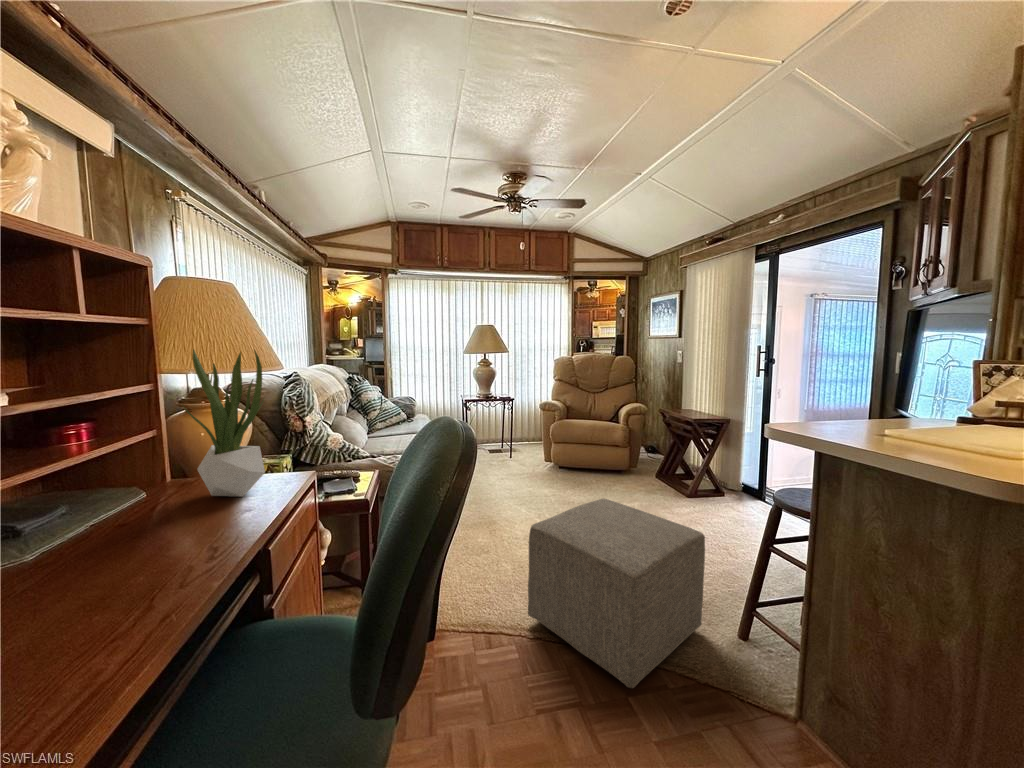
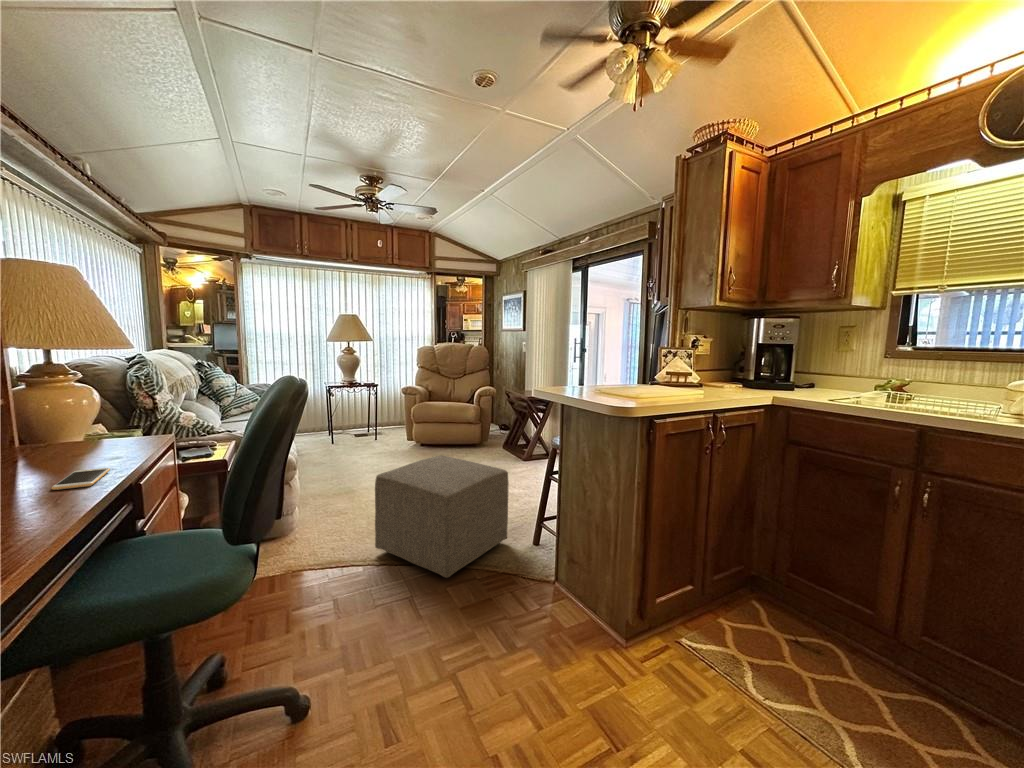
potted plant: present [184,349,265,497] -> none [52,324,132,448]
smartphone: none [134,544,220,592] -> present [51,468,110,490]

